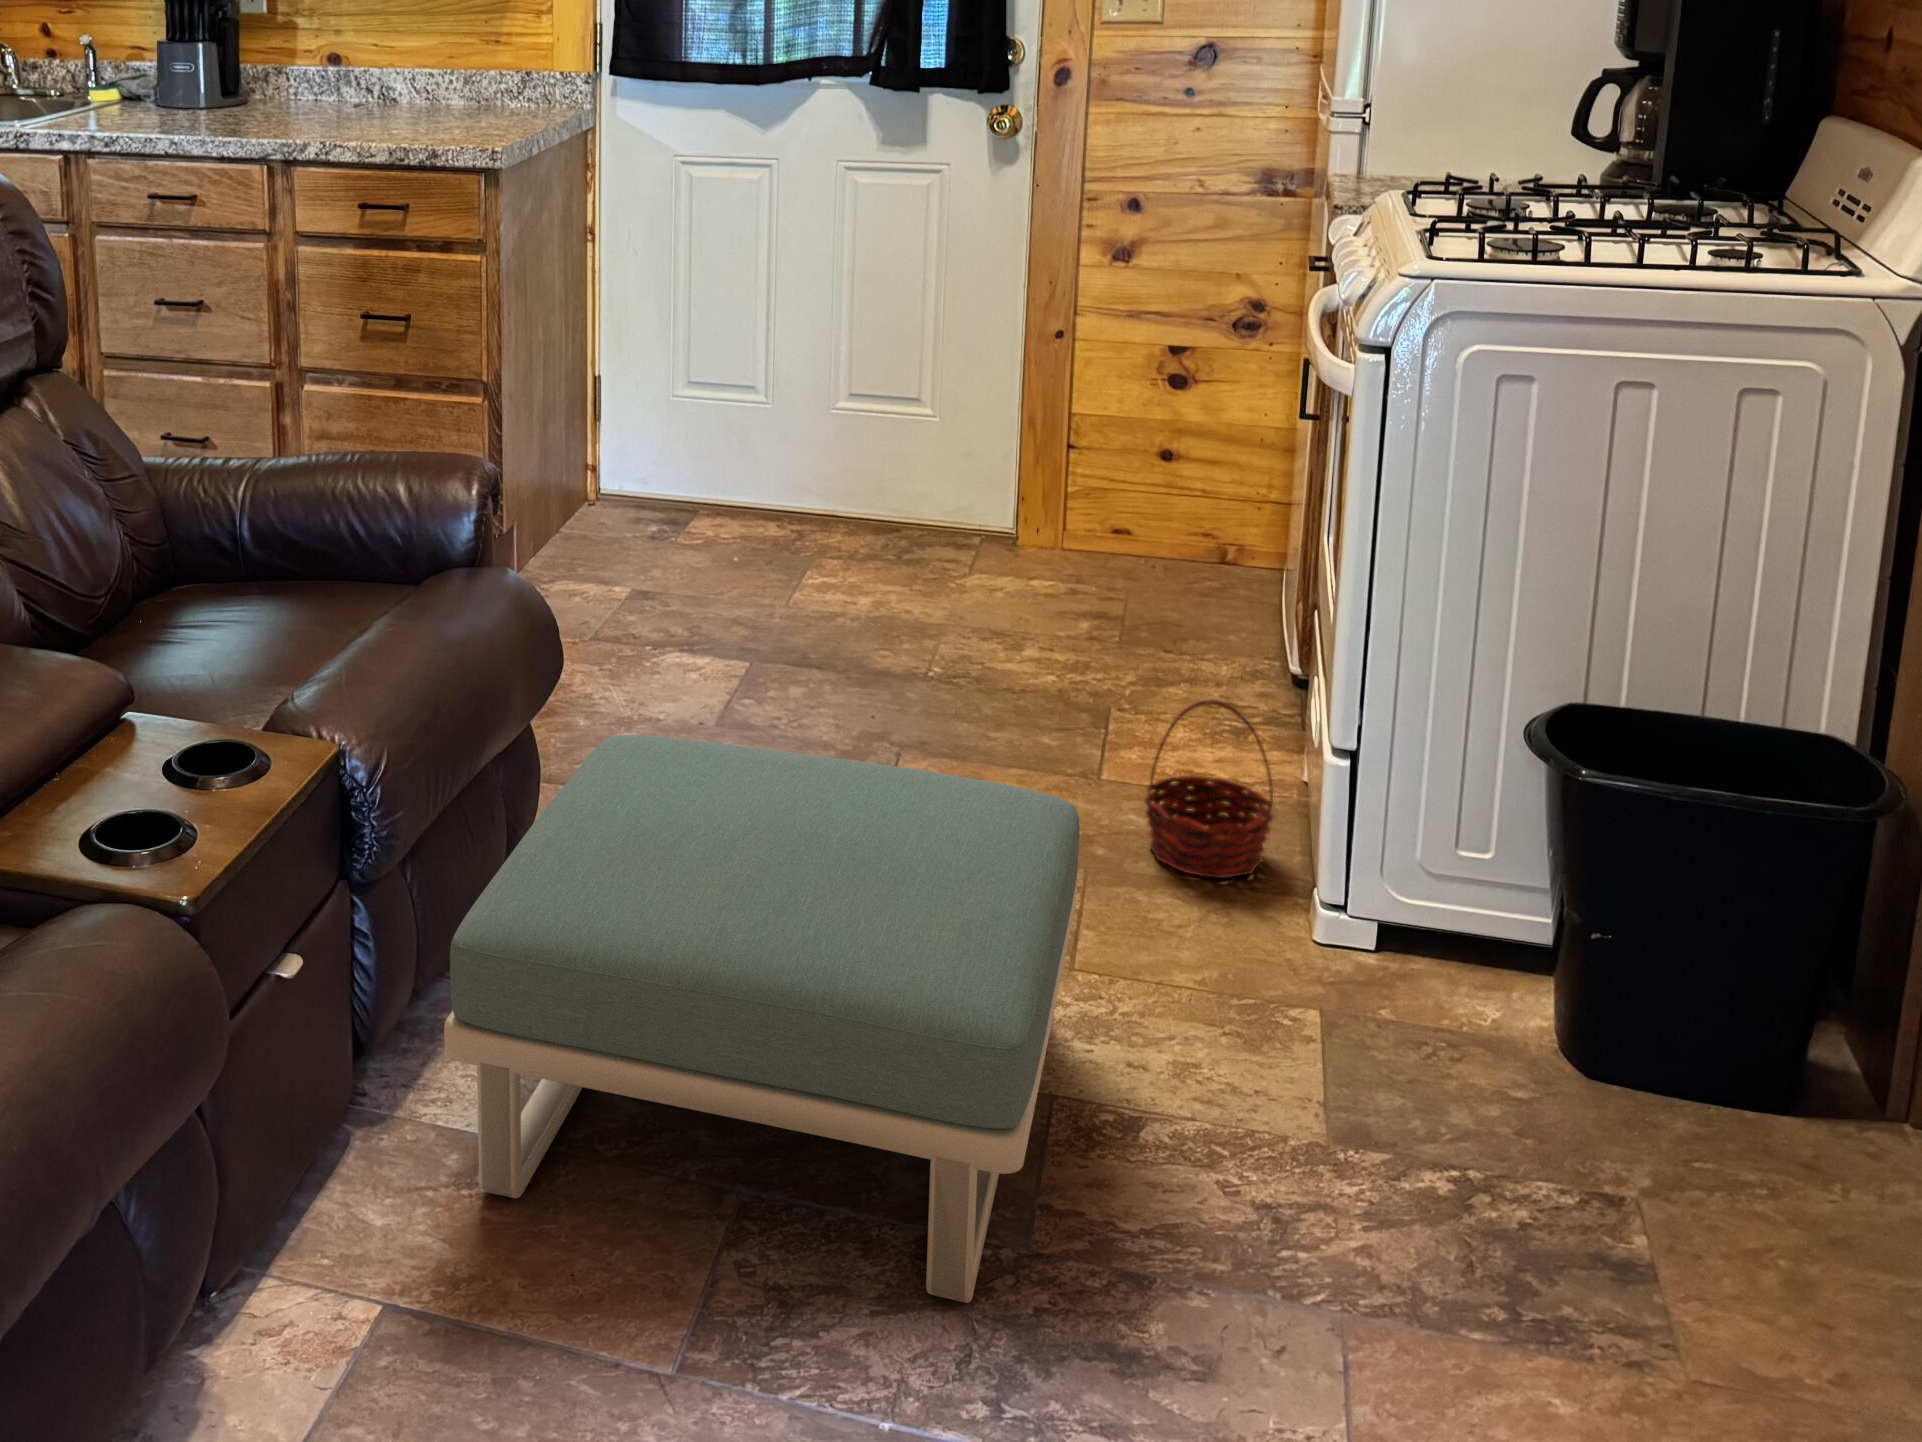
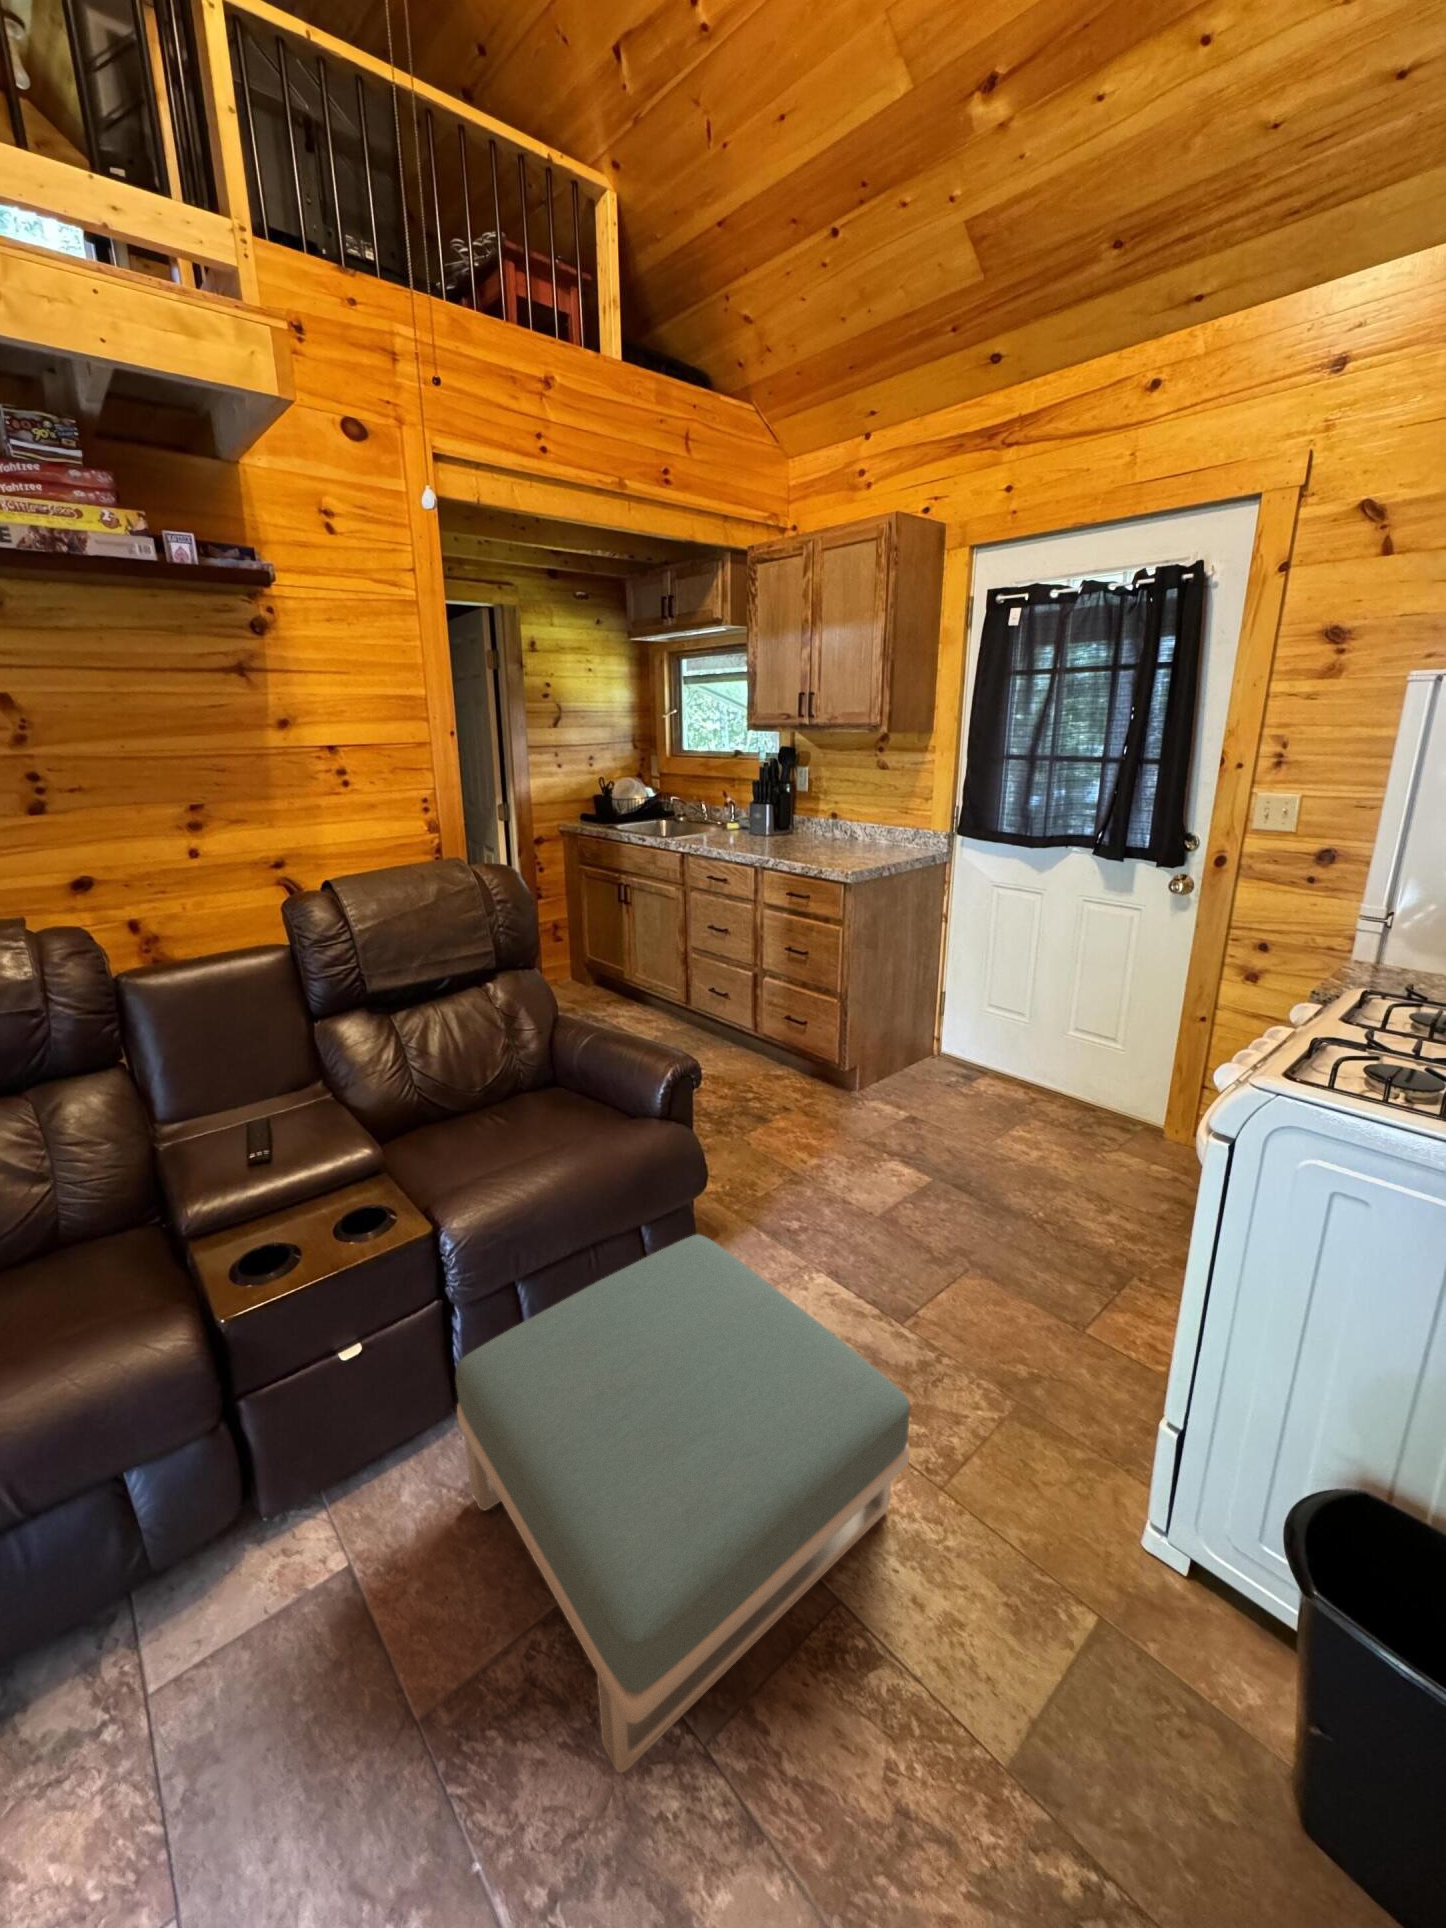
basket: present [1144,700,1273,878] -> none [1068,1328,1166,1460]

